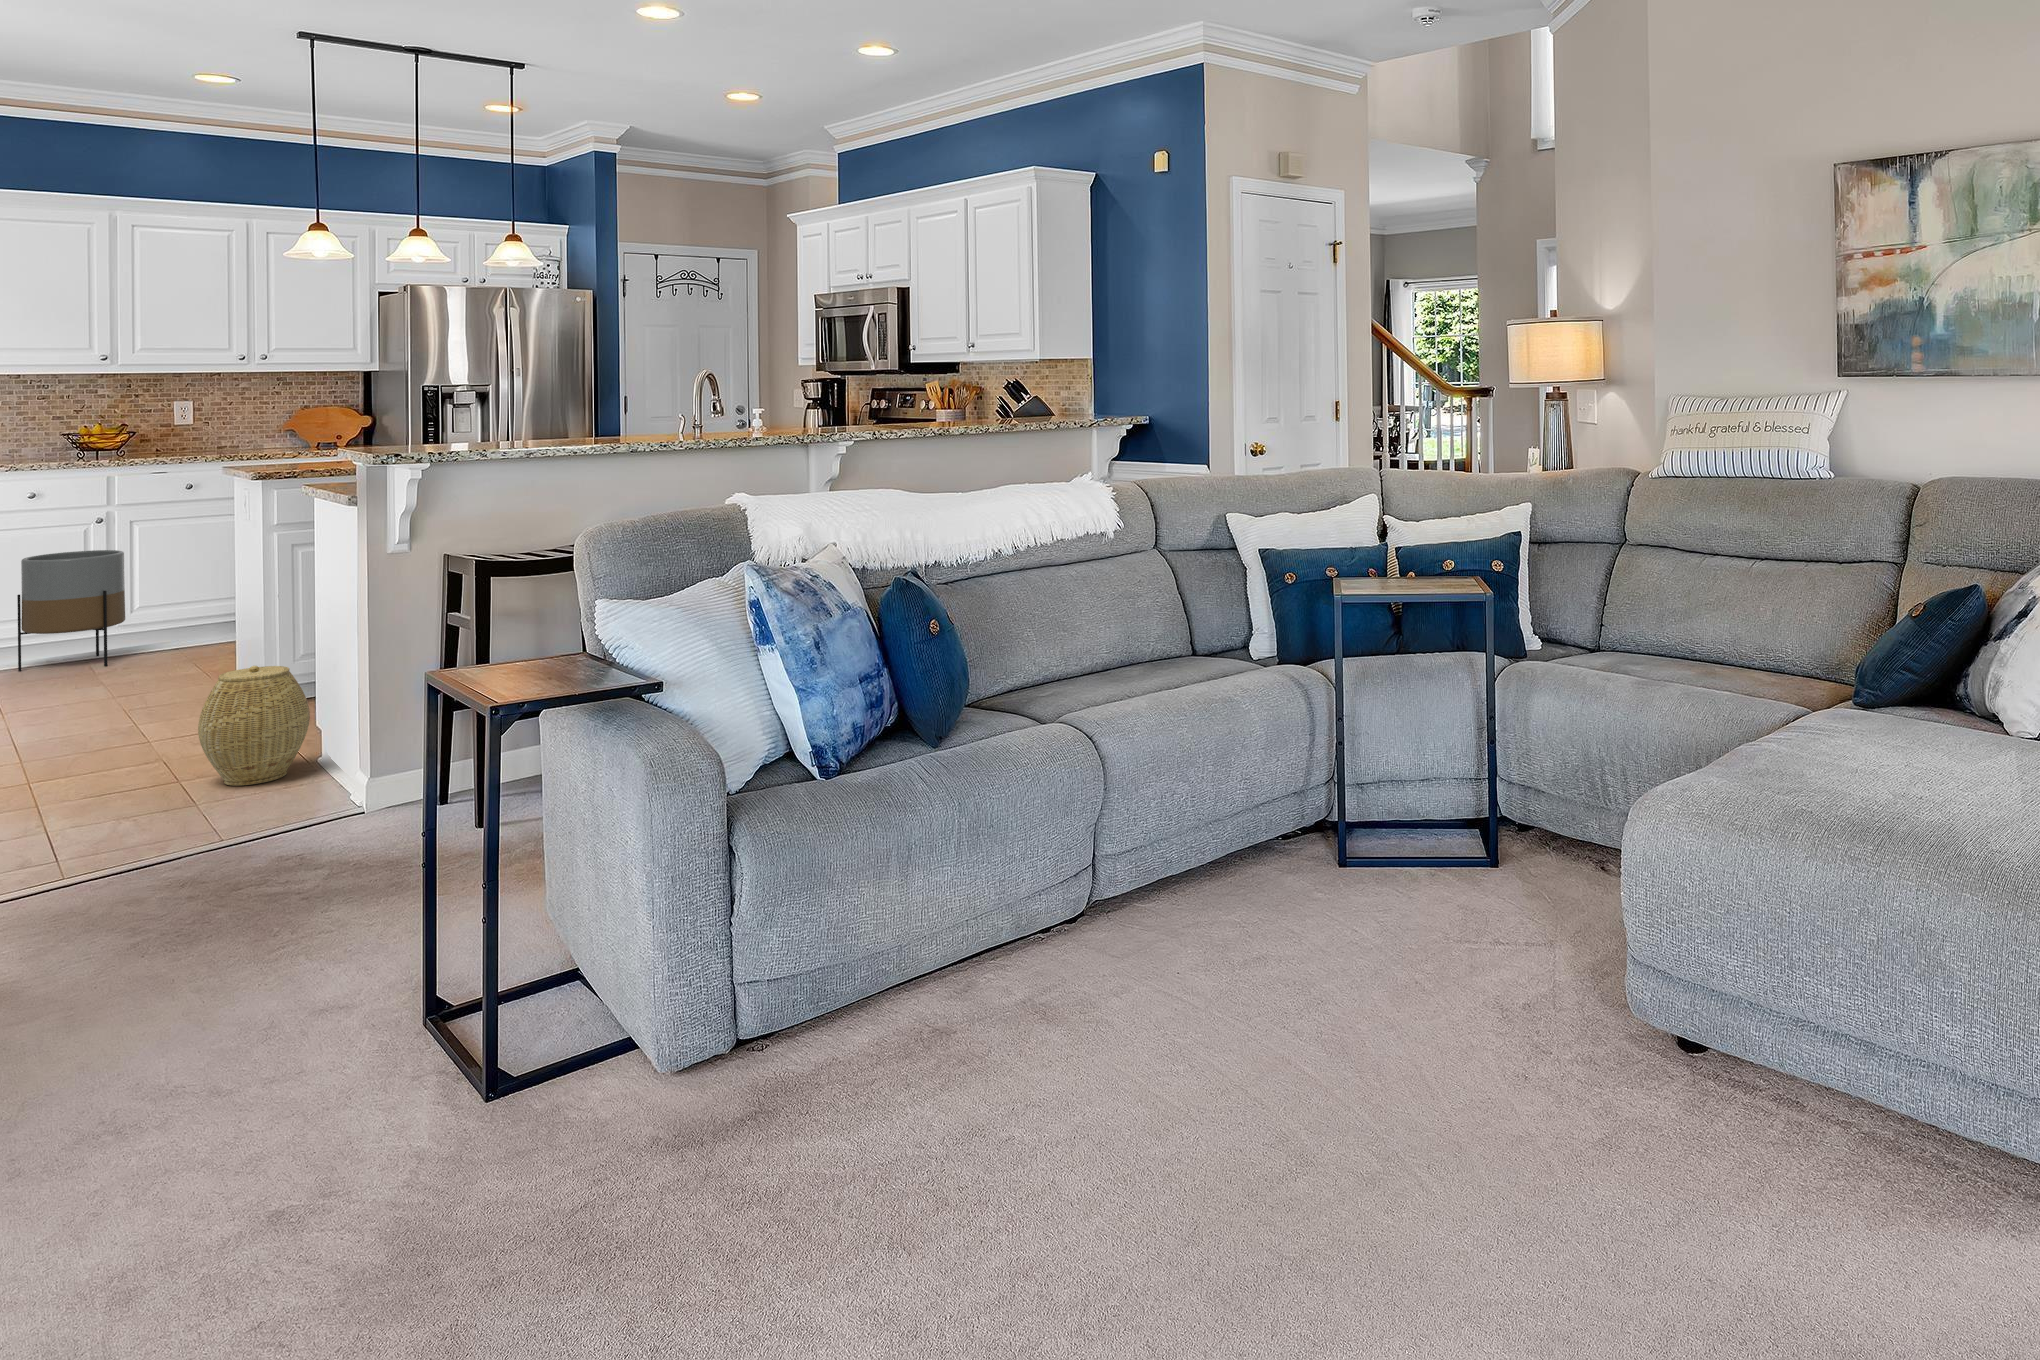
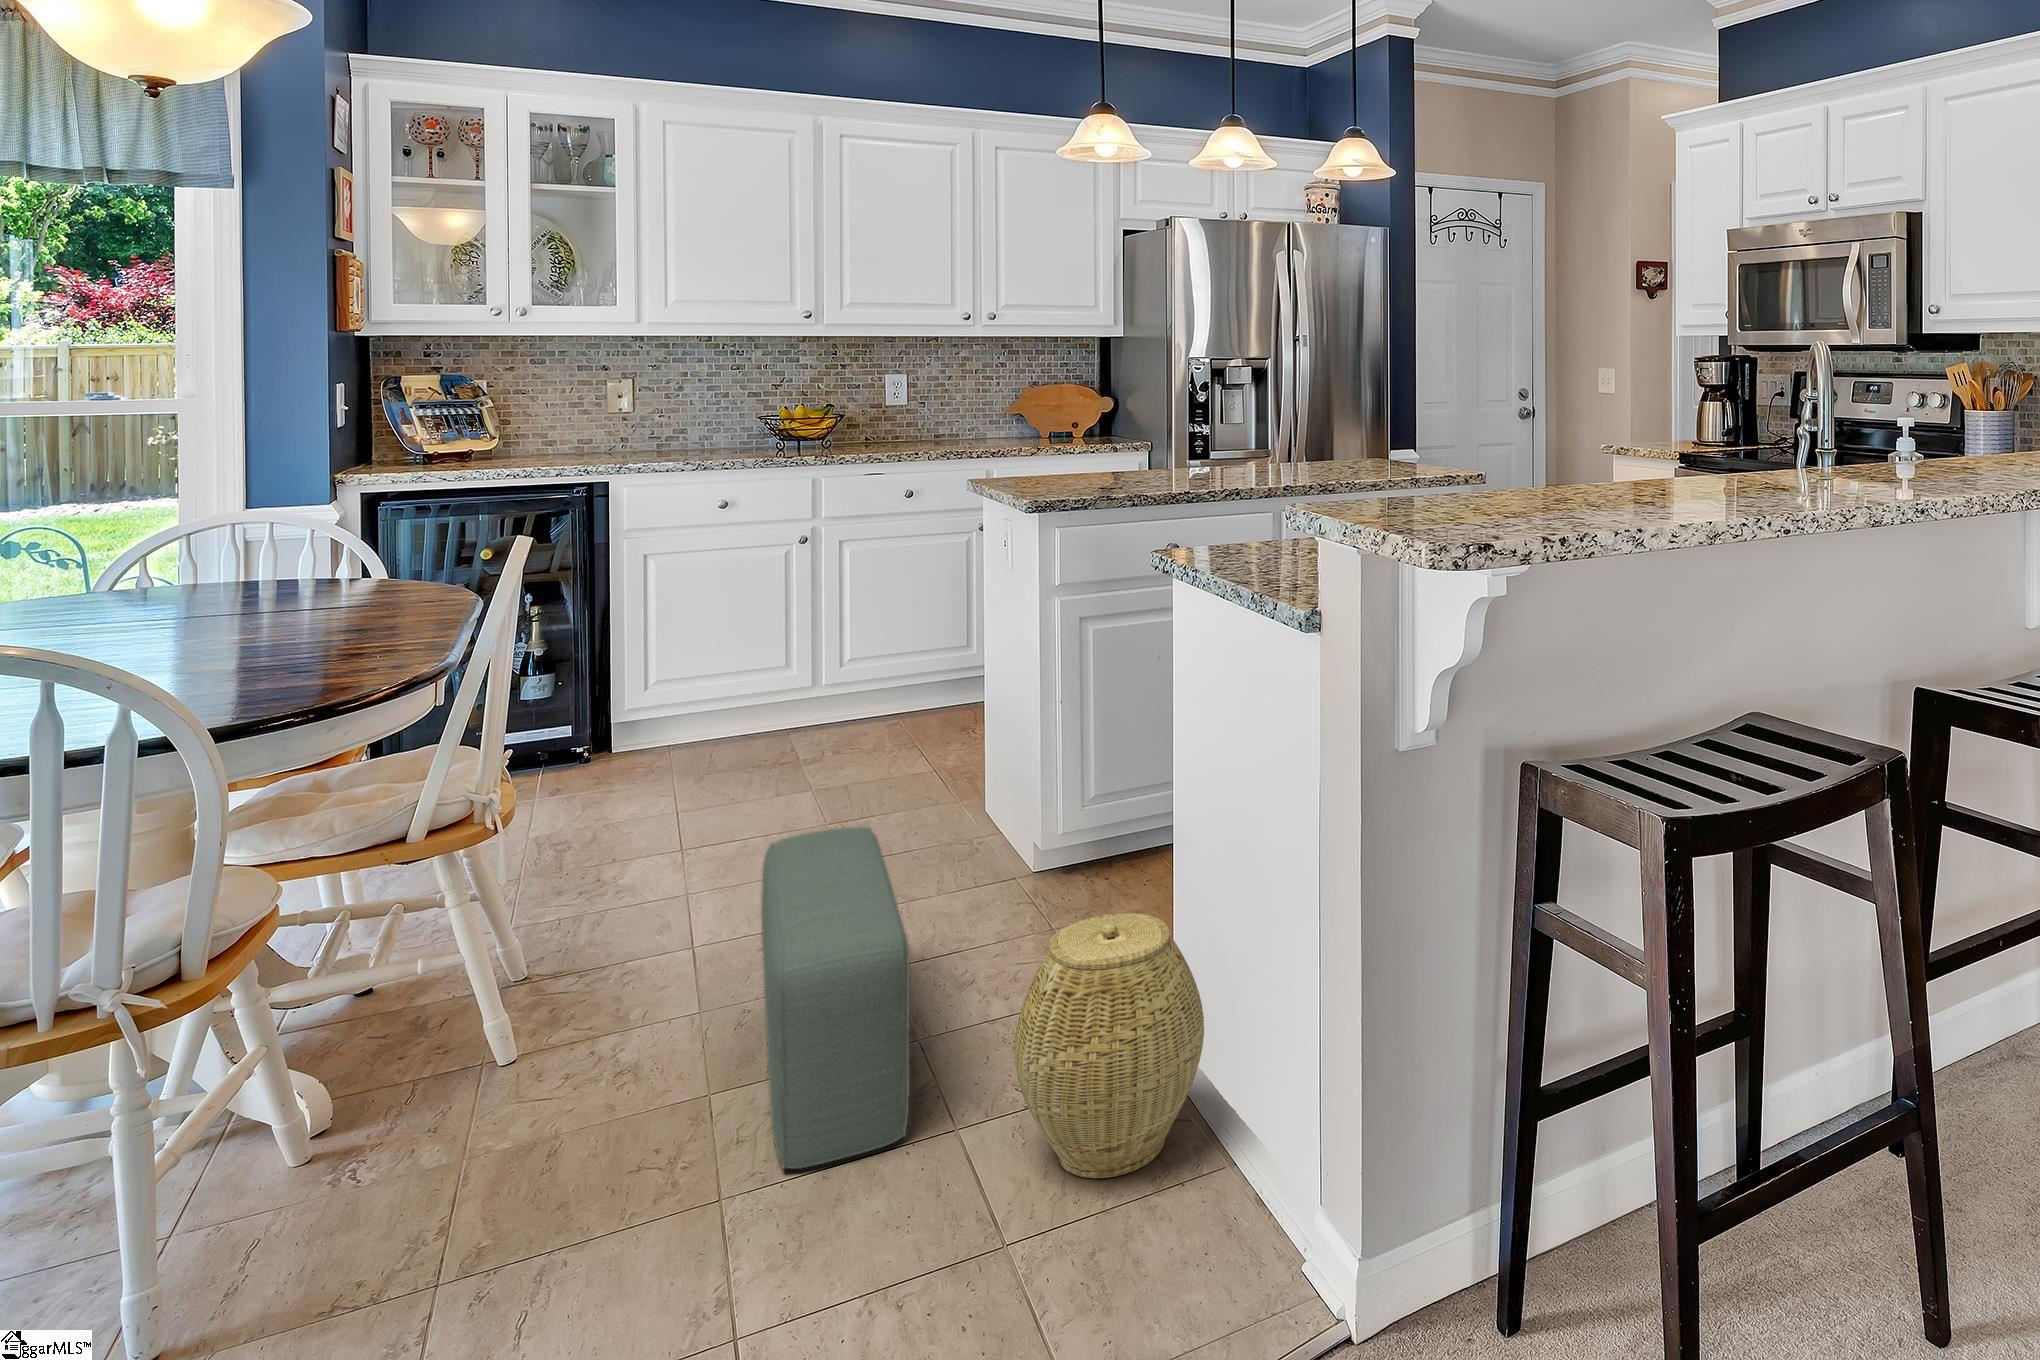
planter: present [17,550,125,671] -> none [707,581,838,753]
pouf: none [56,653,142,794] -> present [761,827,910,1169]

